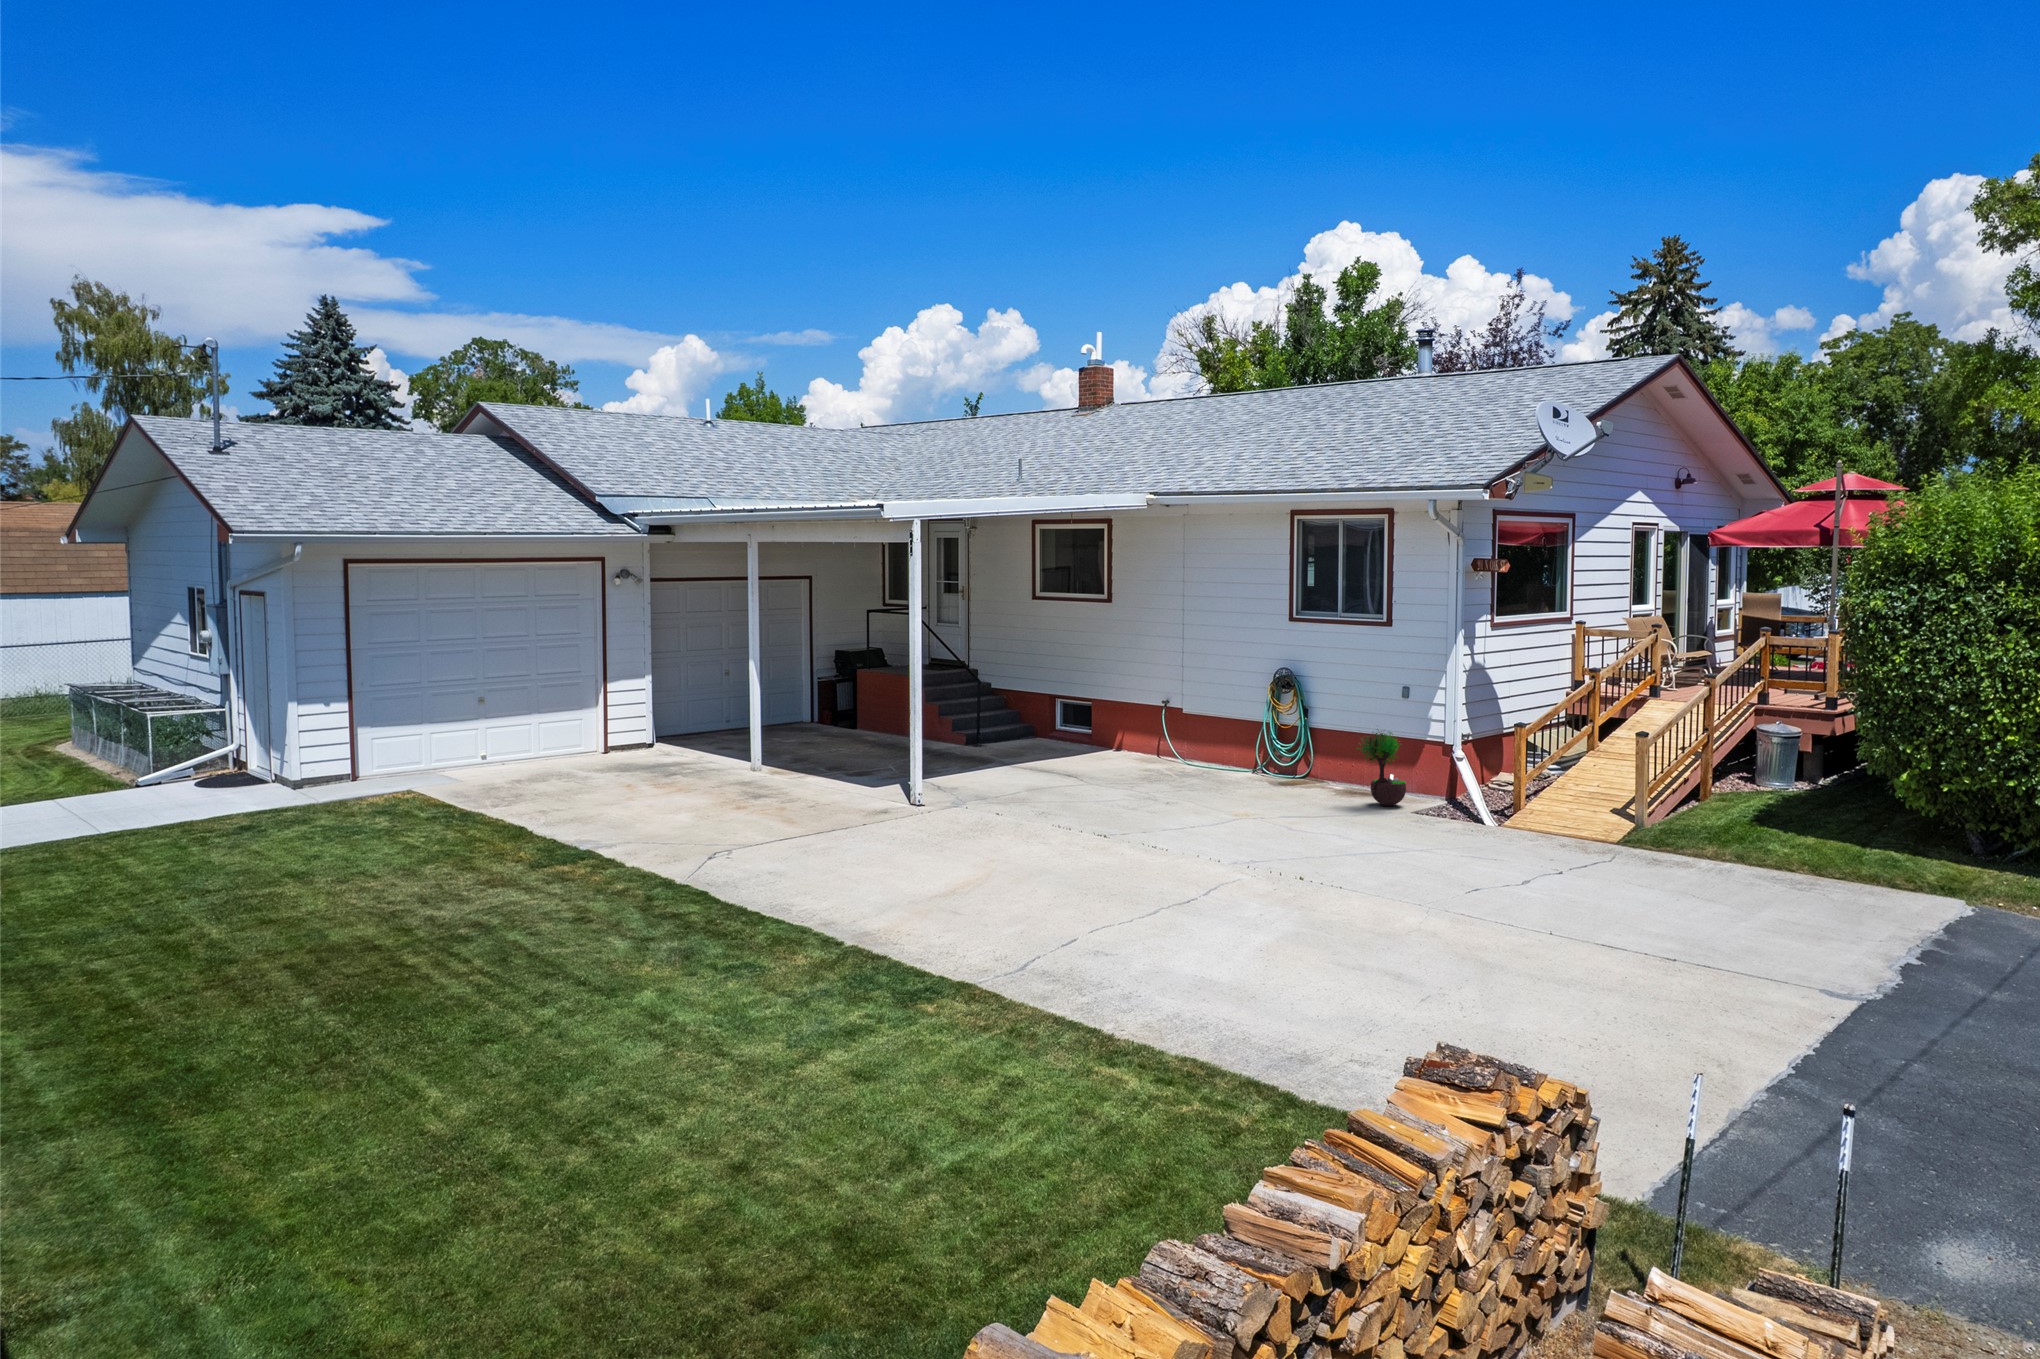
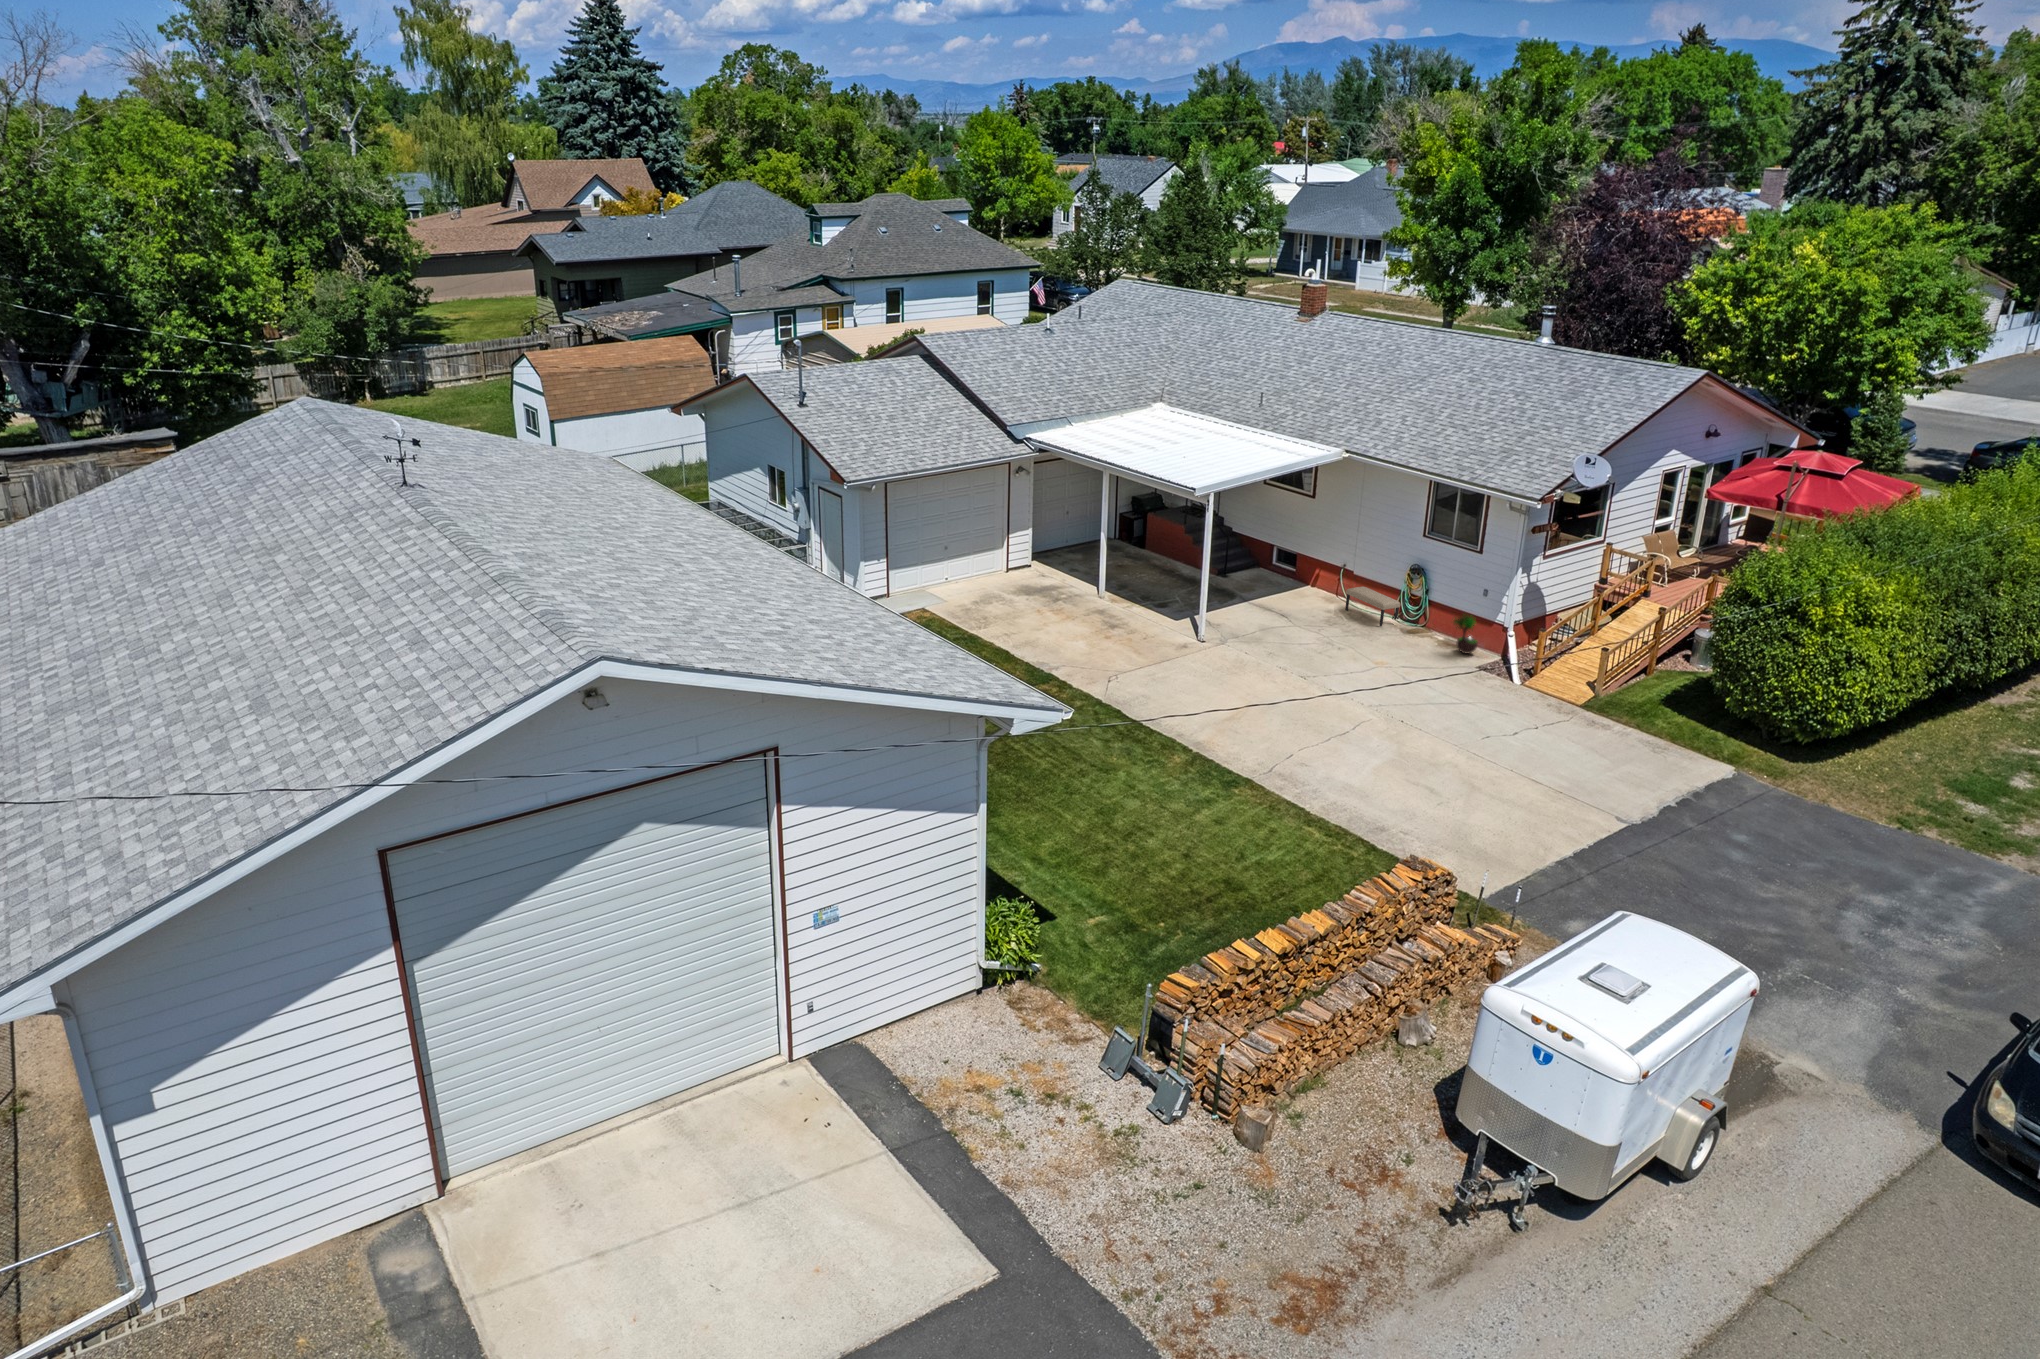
bench: none [1178,732,1268,785] -> present [1345,587,1400,626]

